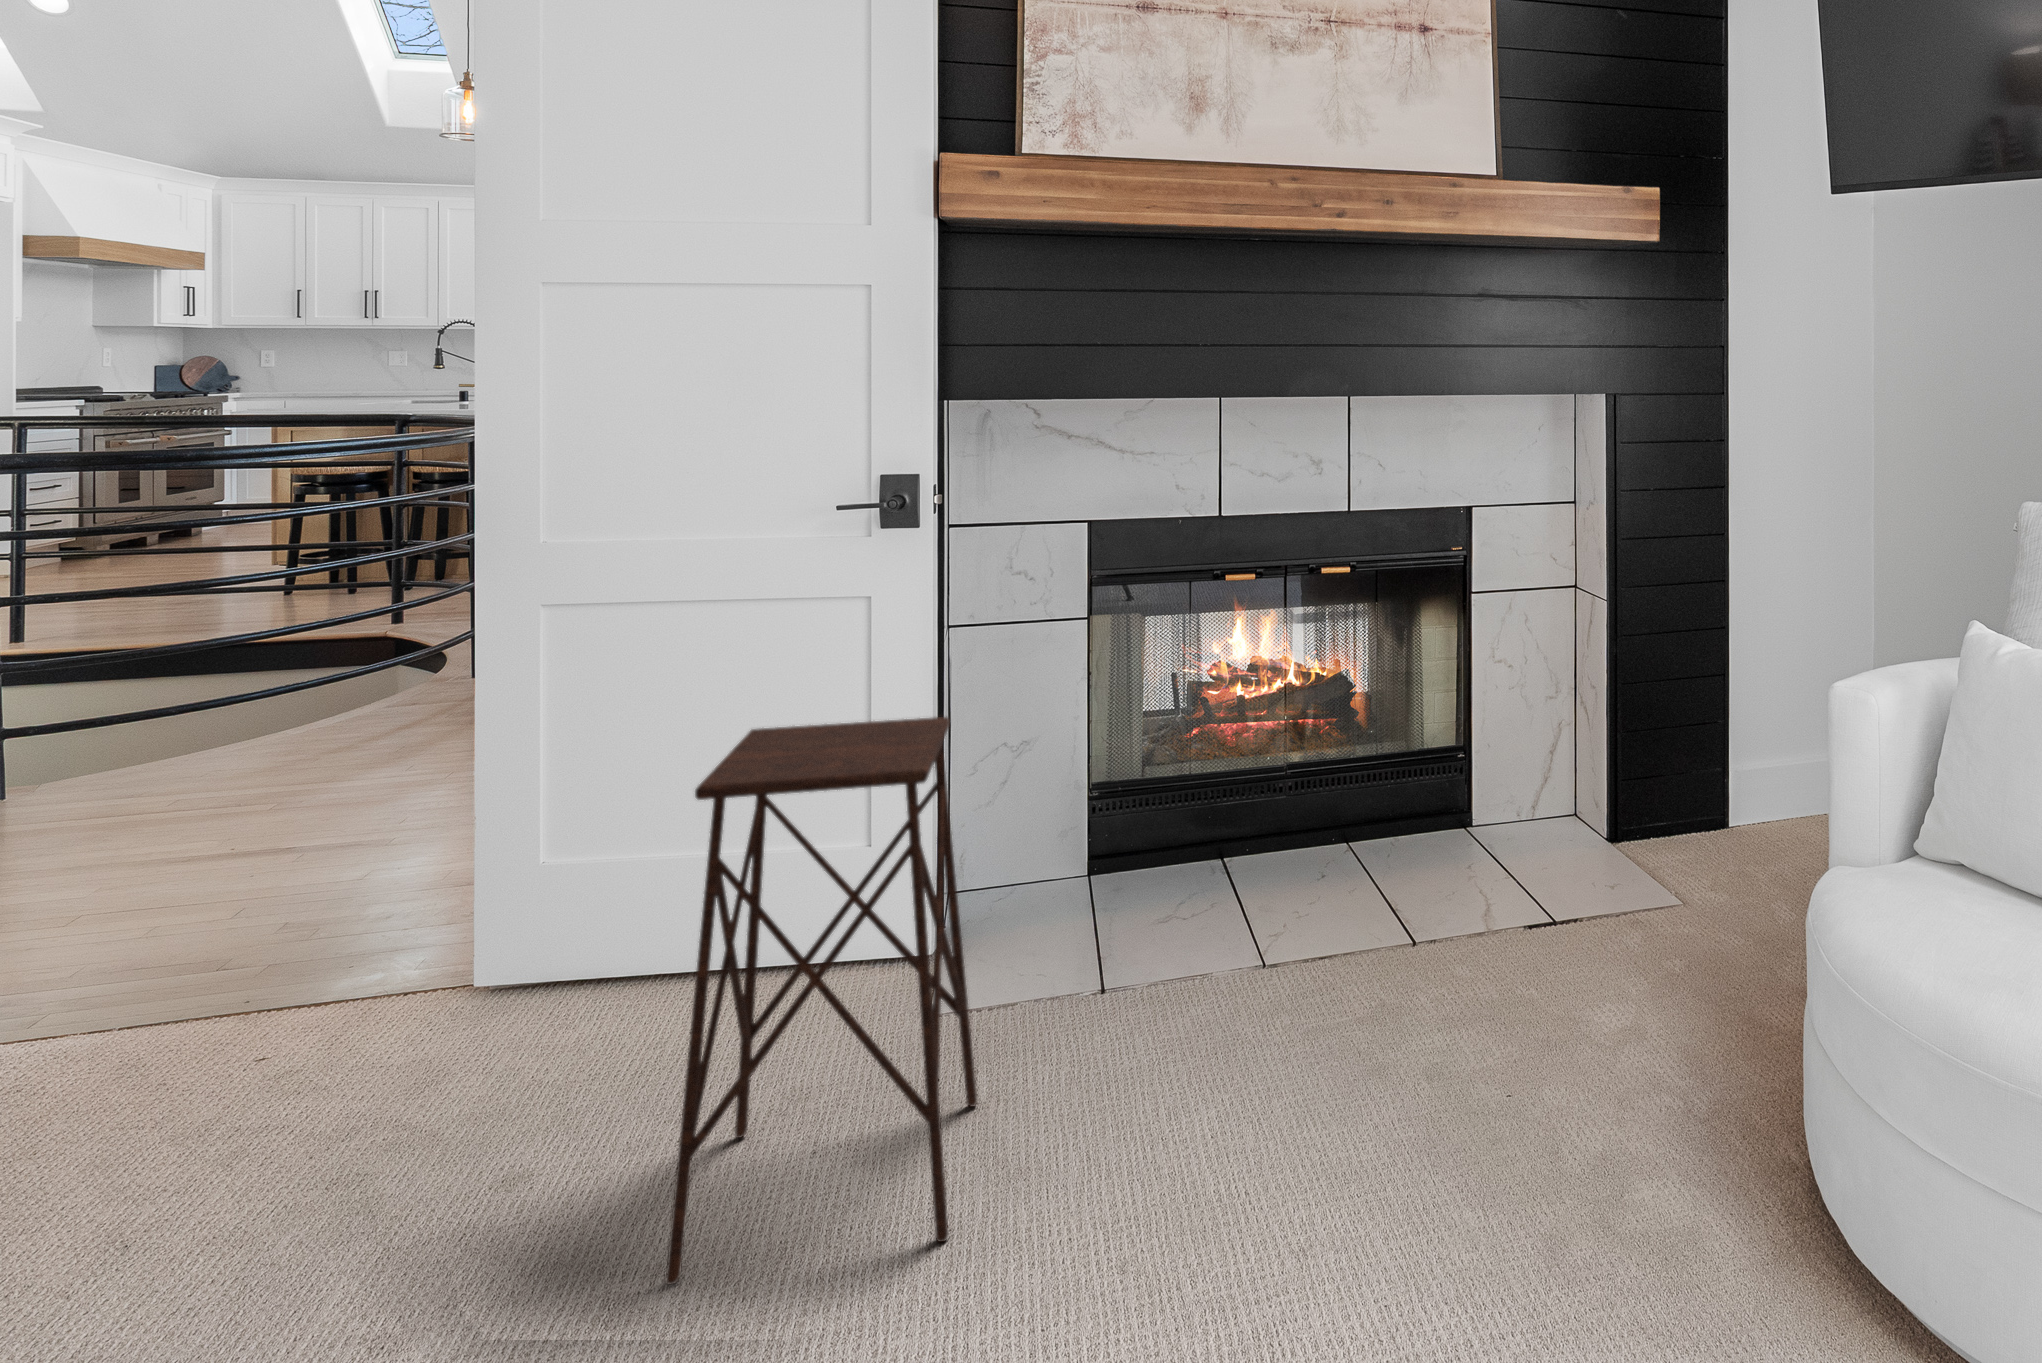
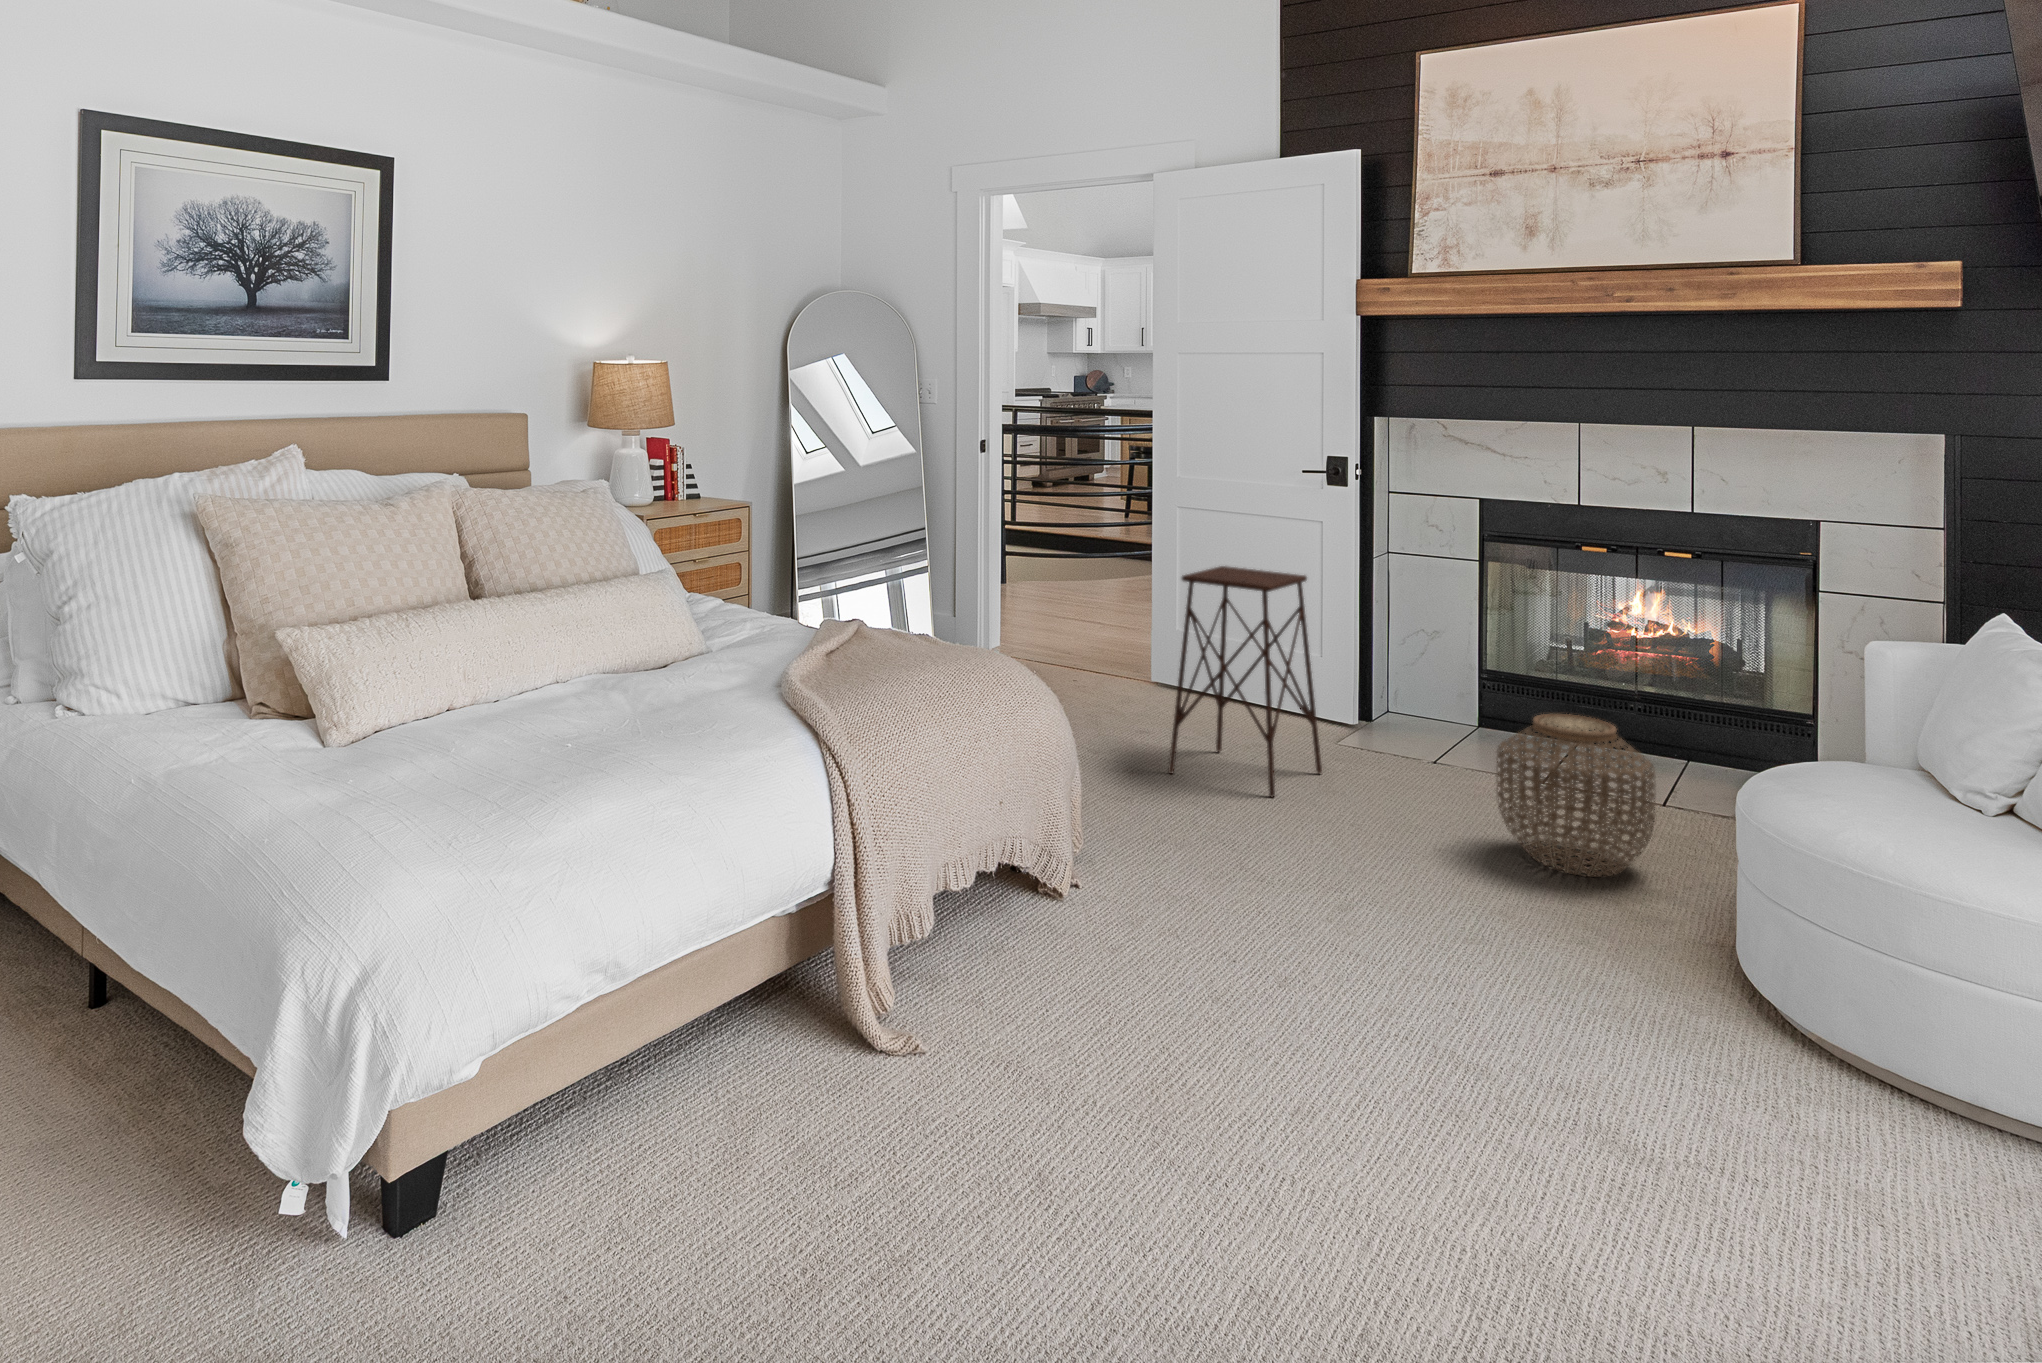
woven basket: none [1381,876,1614,1176] -> present [1497,714,1655,877]

